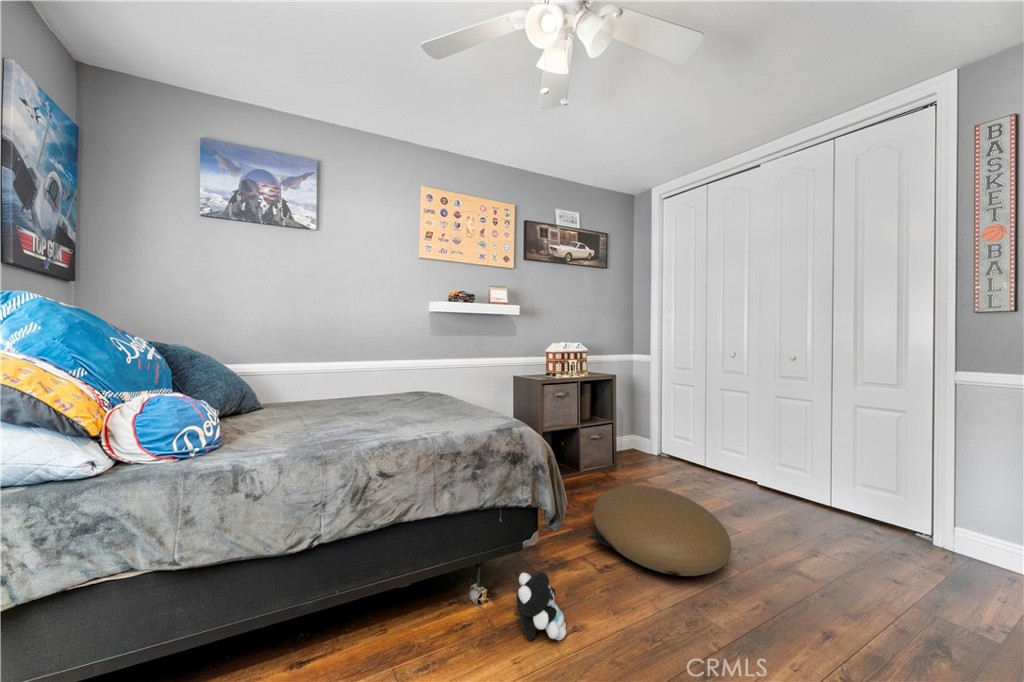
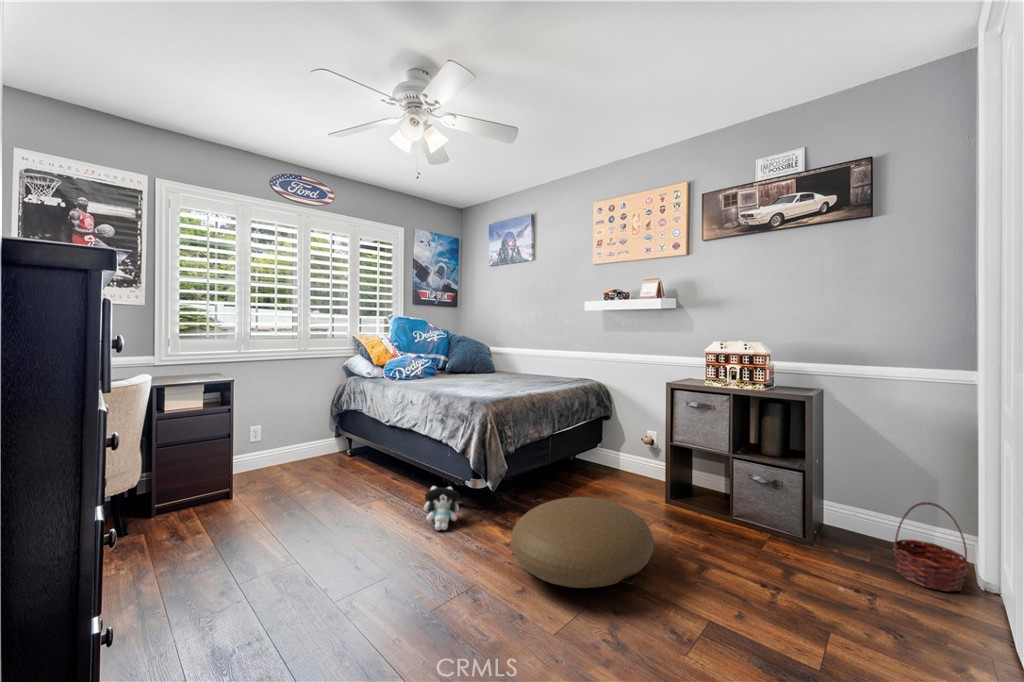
basket: none [639,421,669,462] -> present [892,502,970,591]

